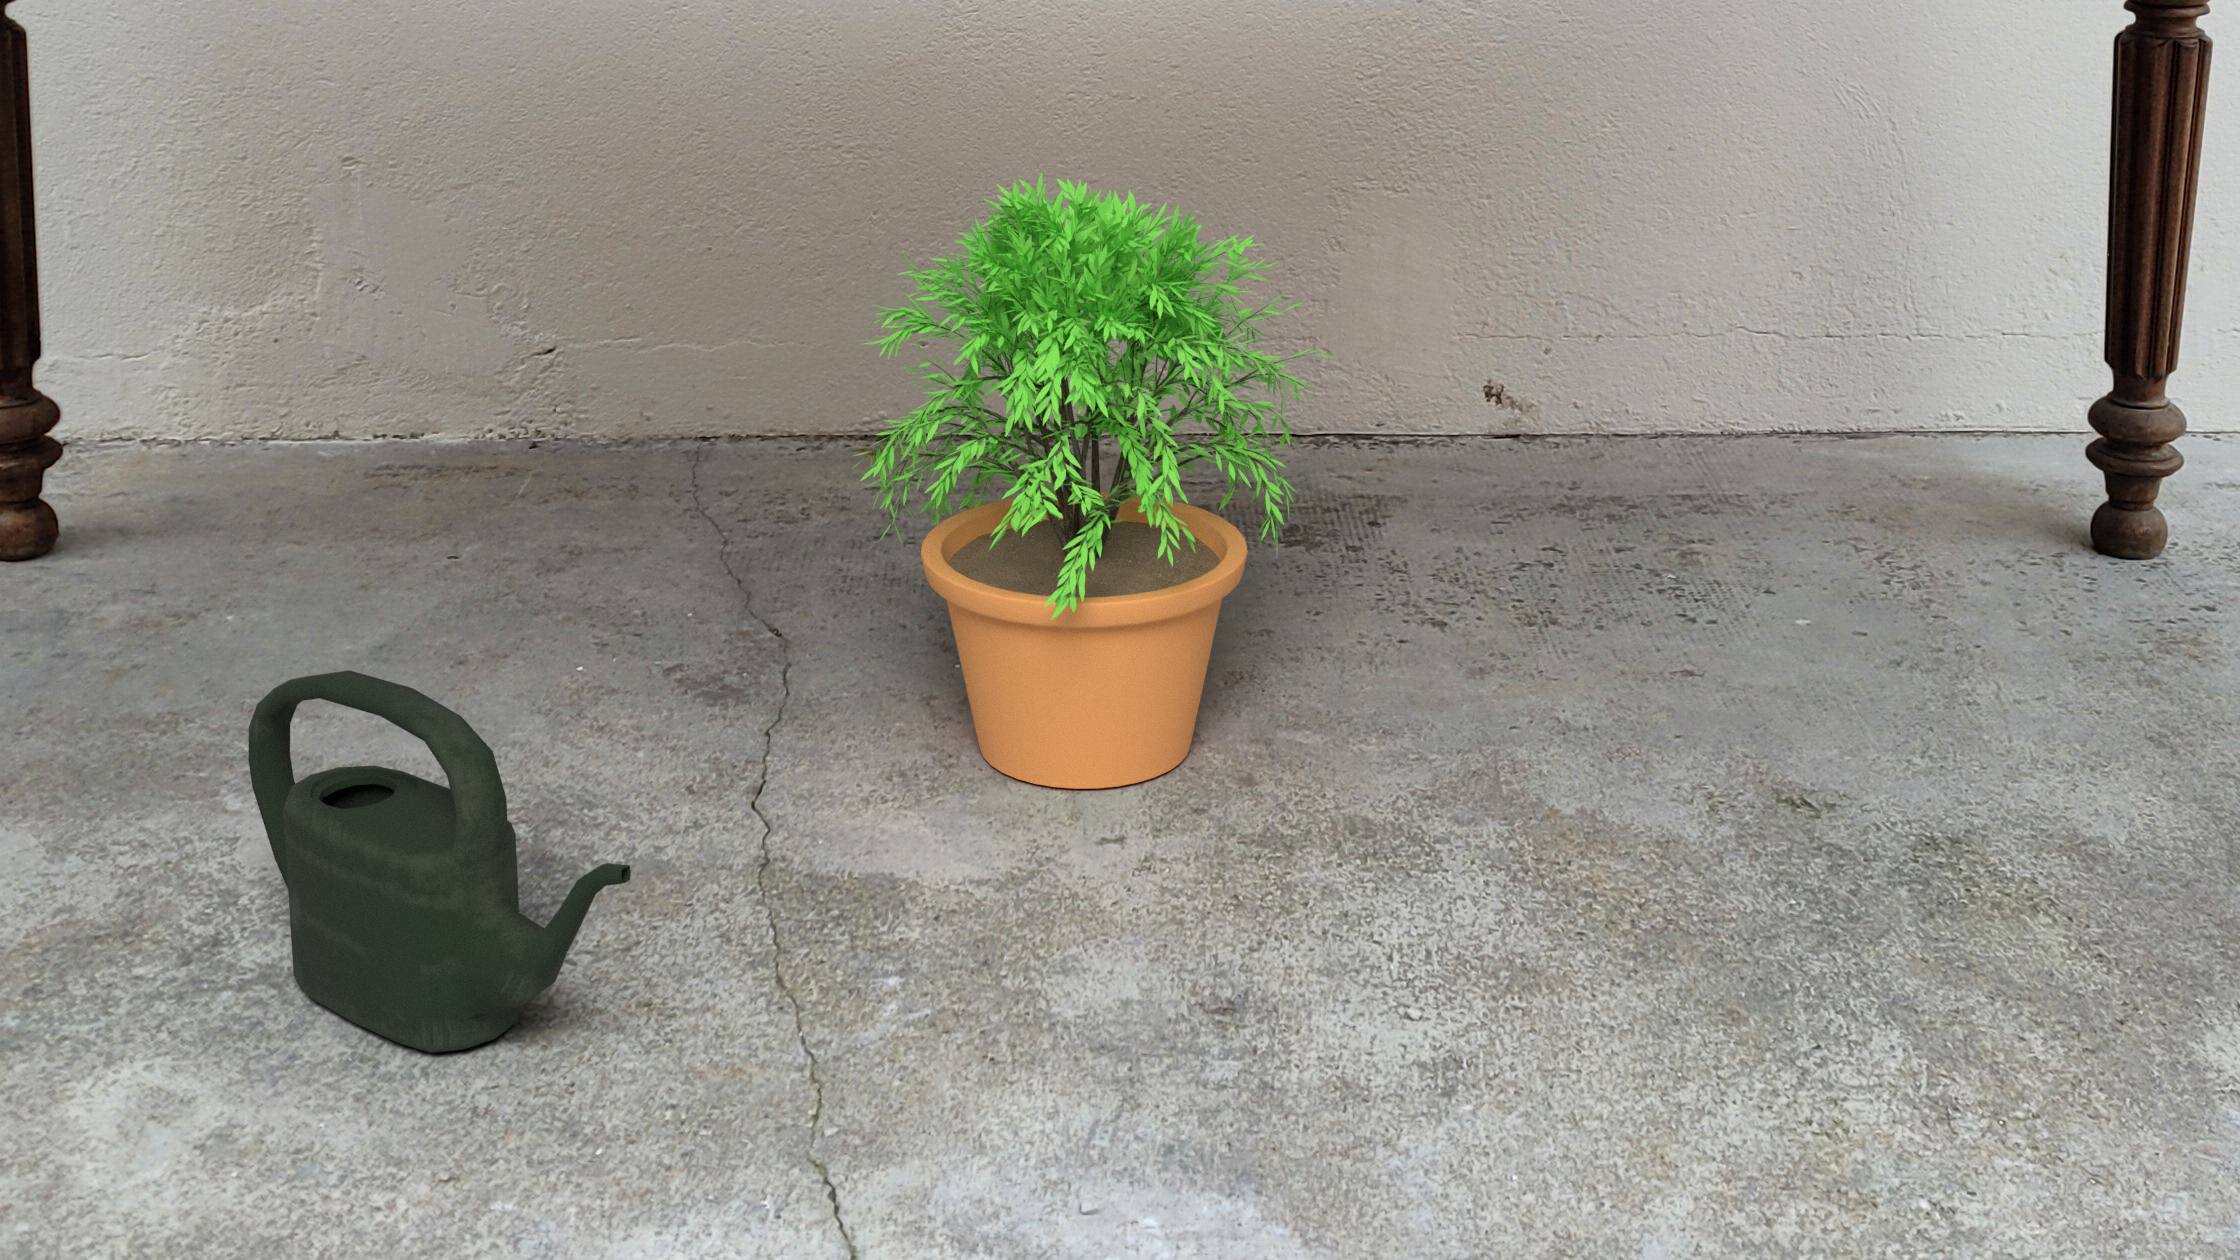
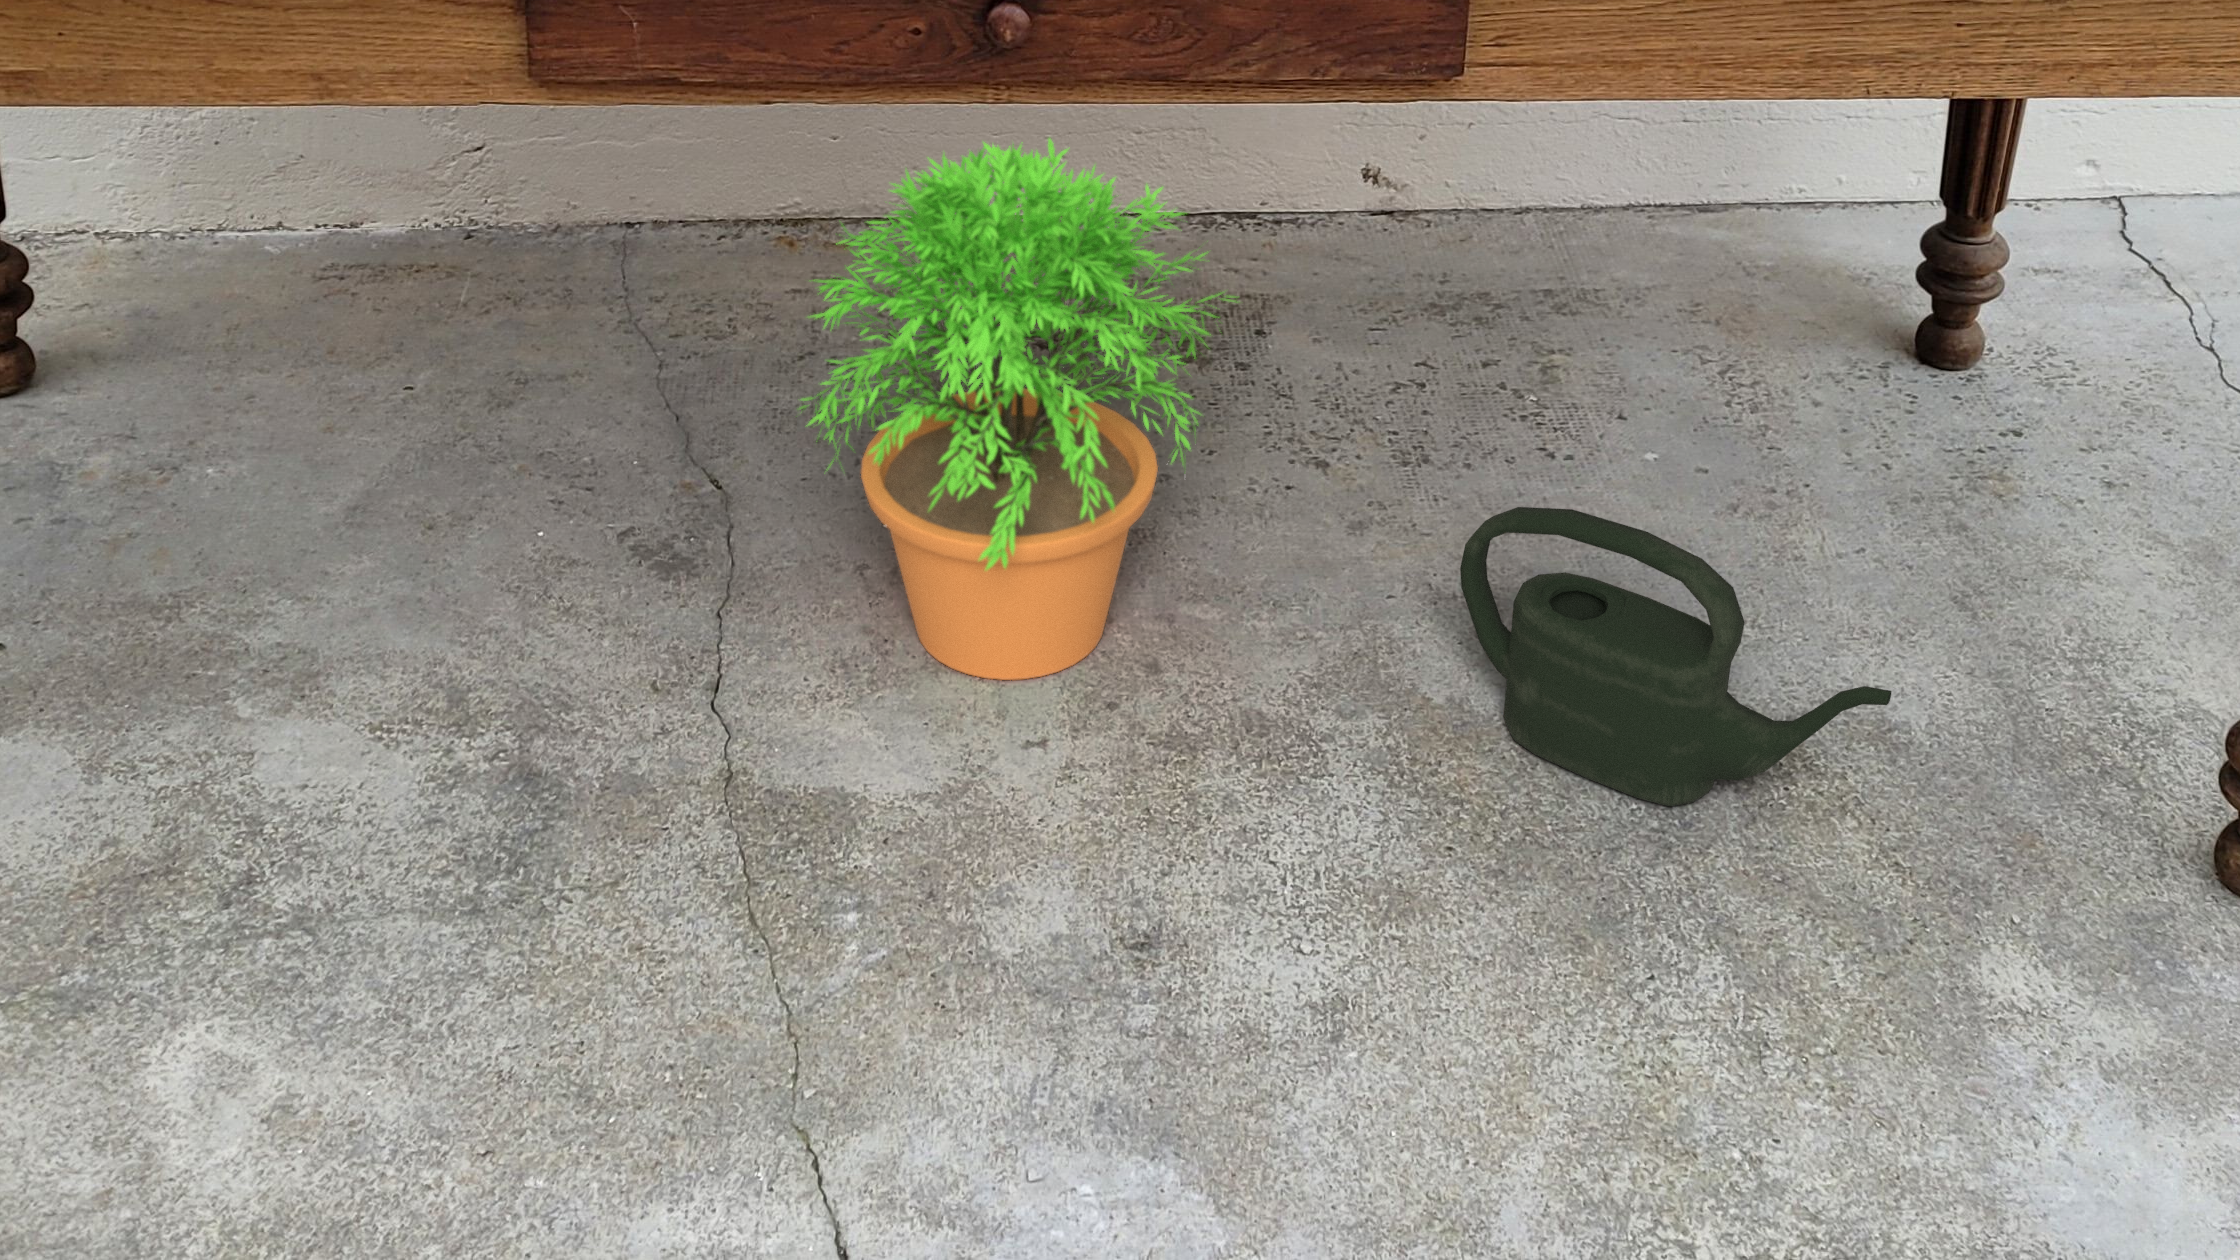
watering can: present [248,670,631,1053] -> present [1460,507,1891,806]

